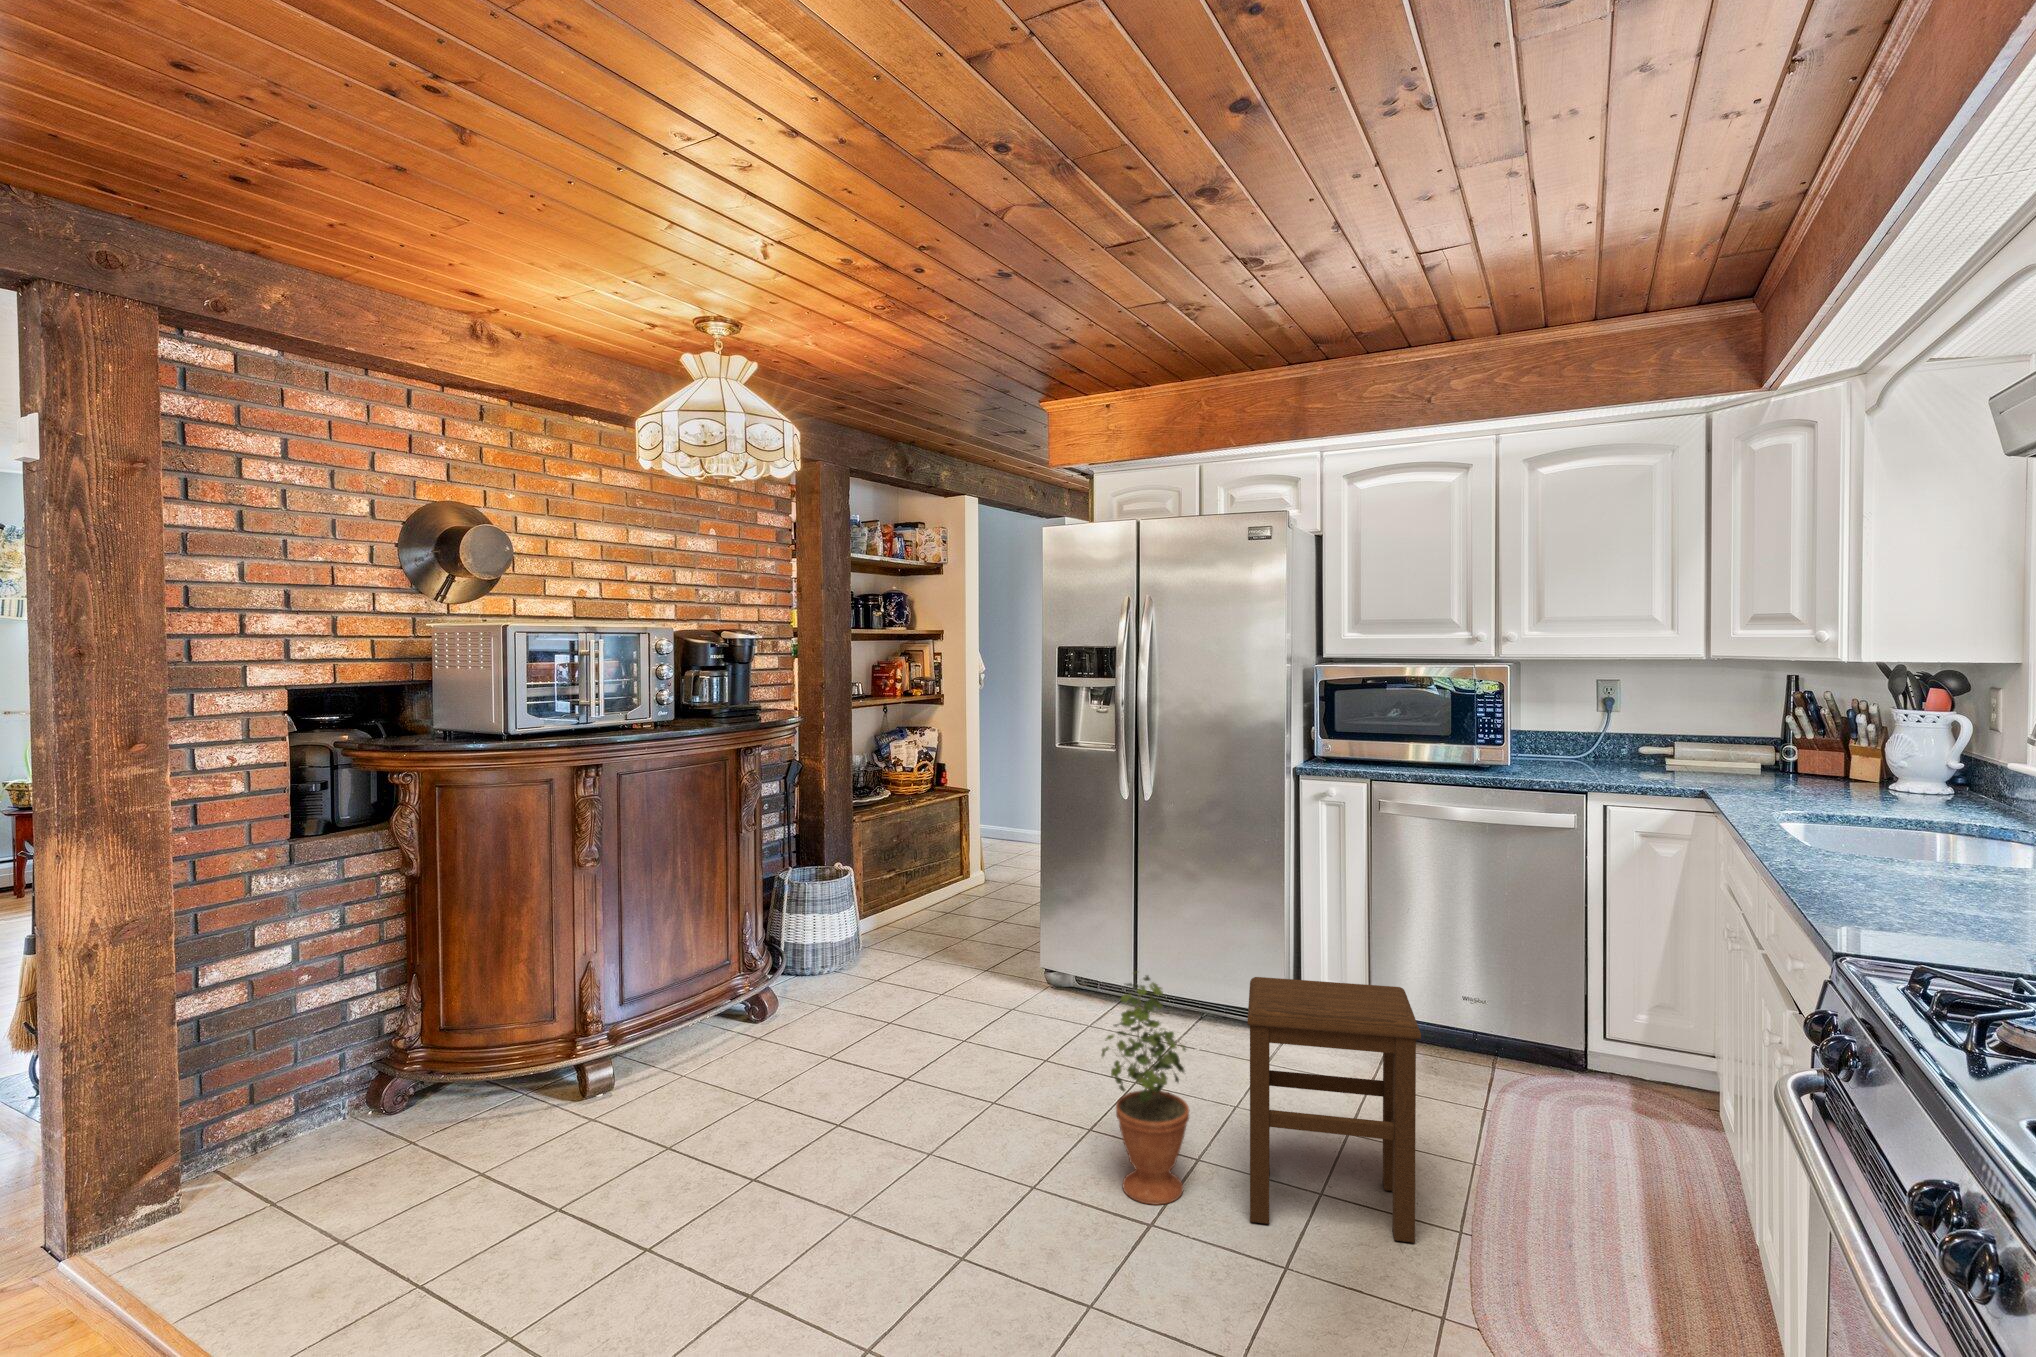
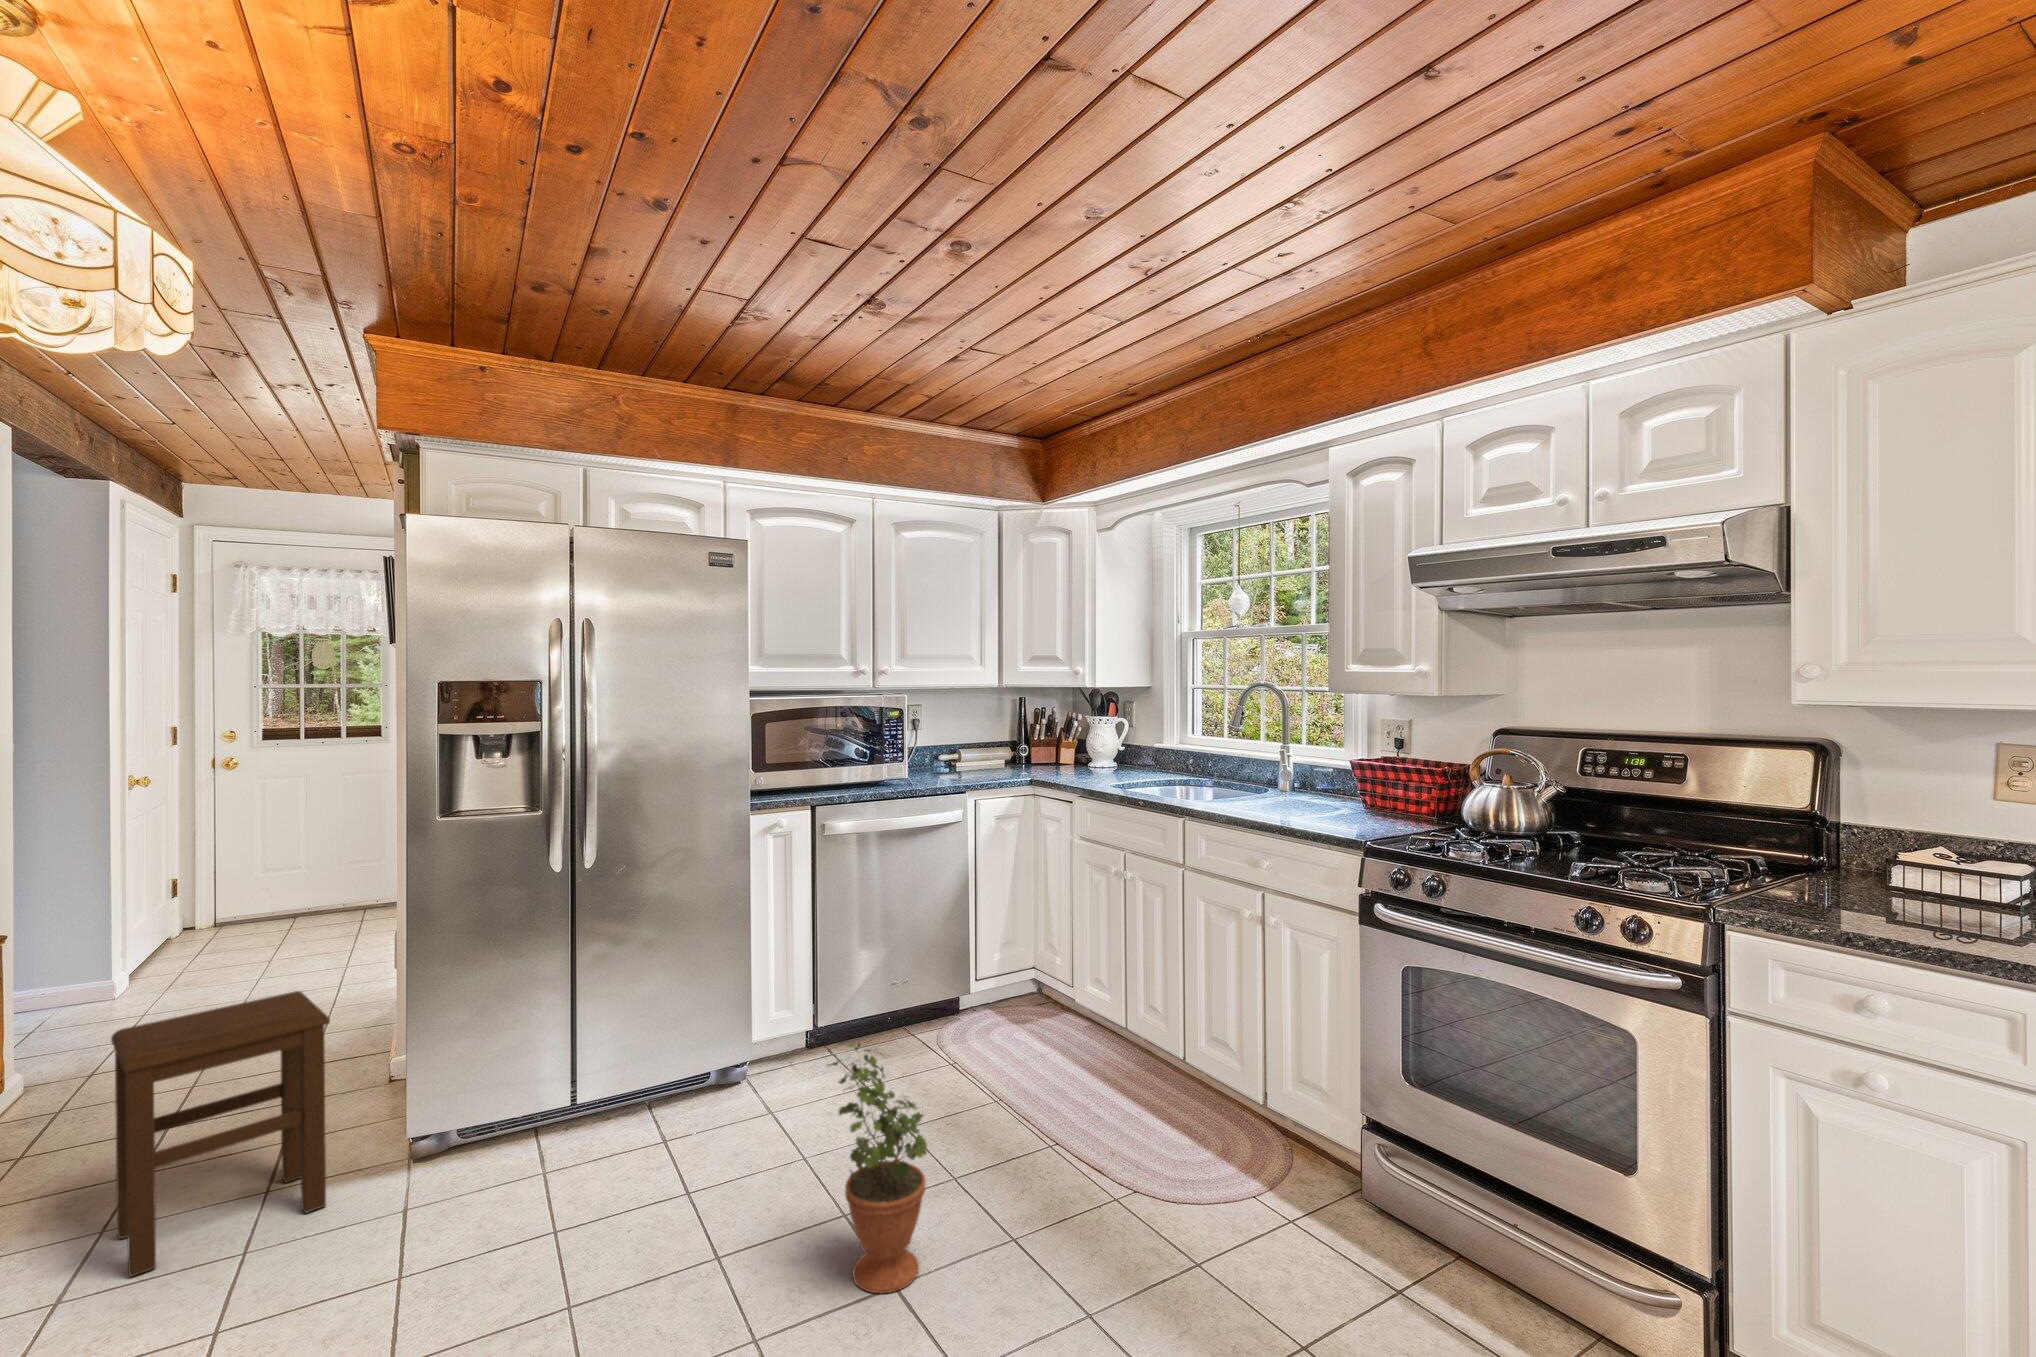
stool: present [1247,977,1421,1243] -> present [111,991,330,1277]

